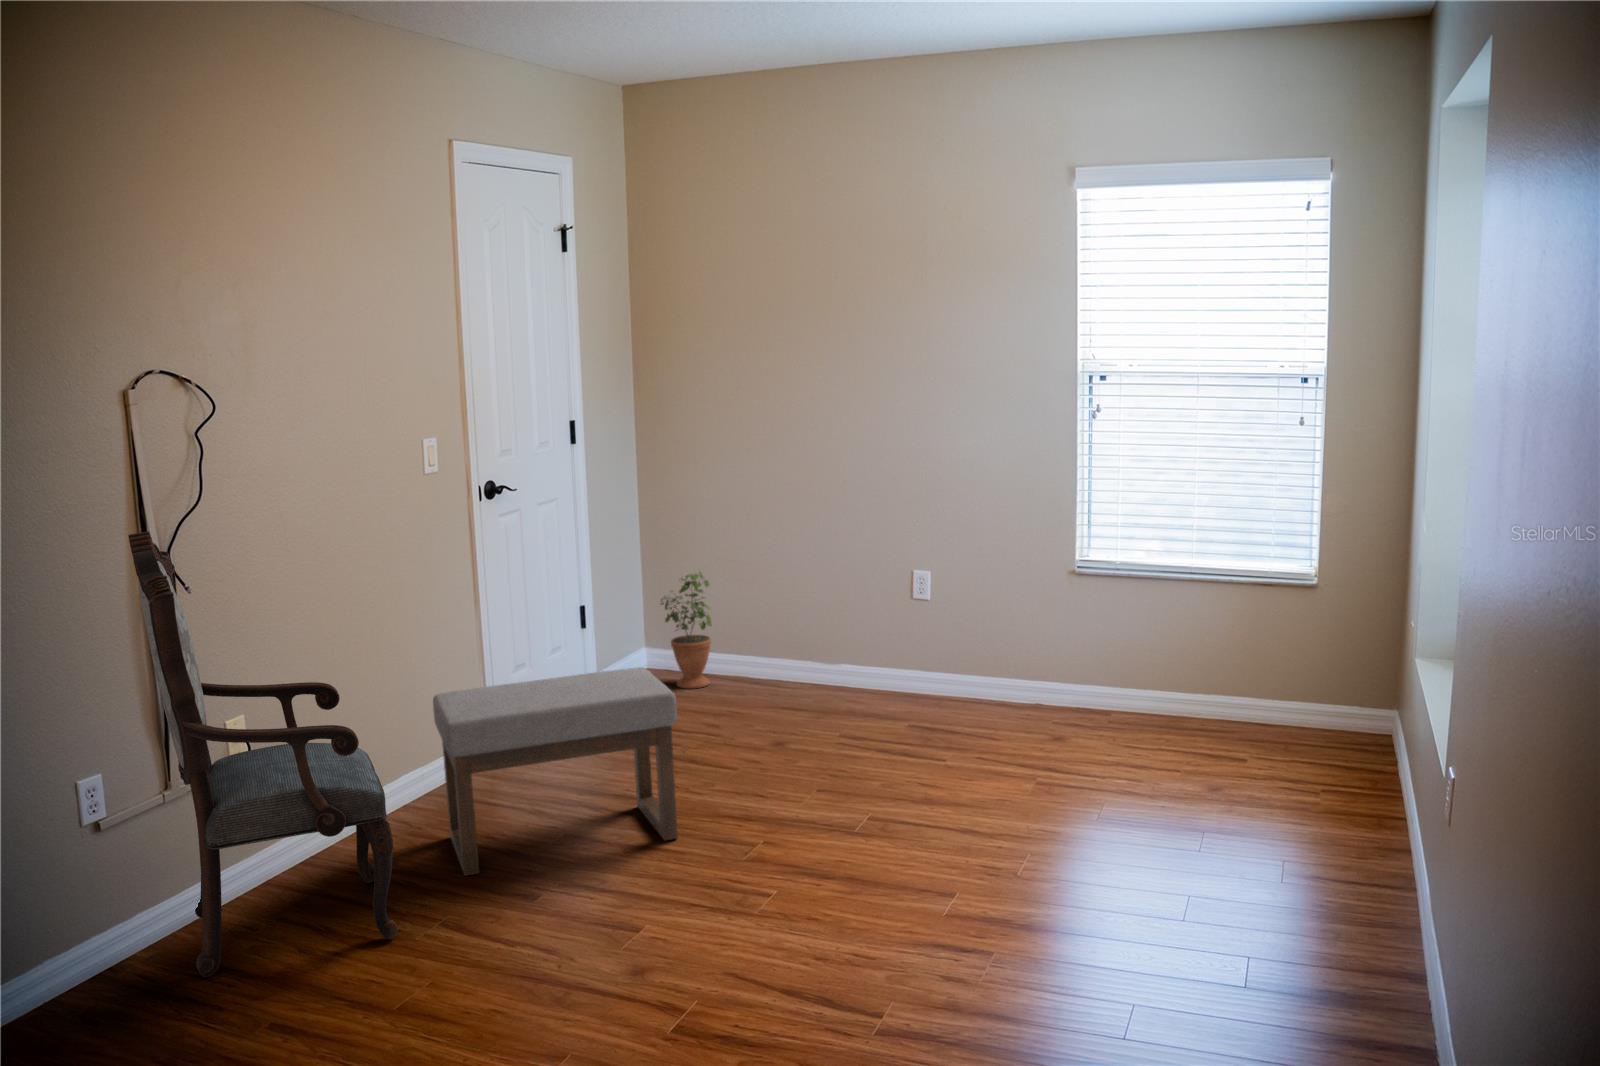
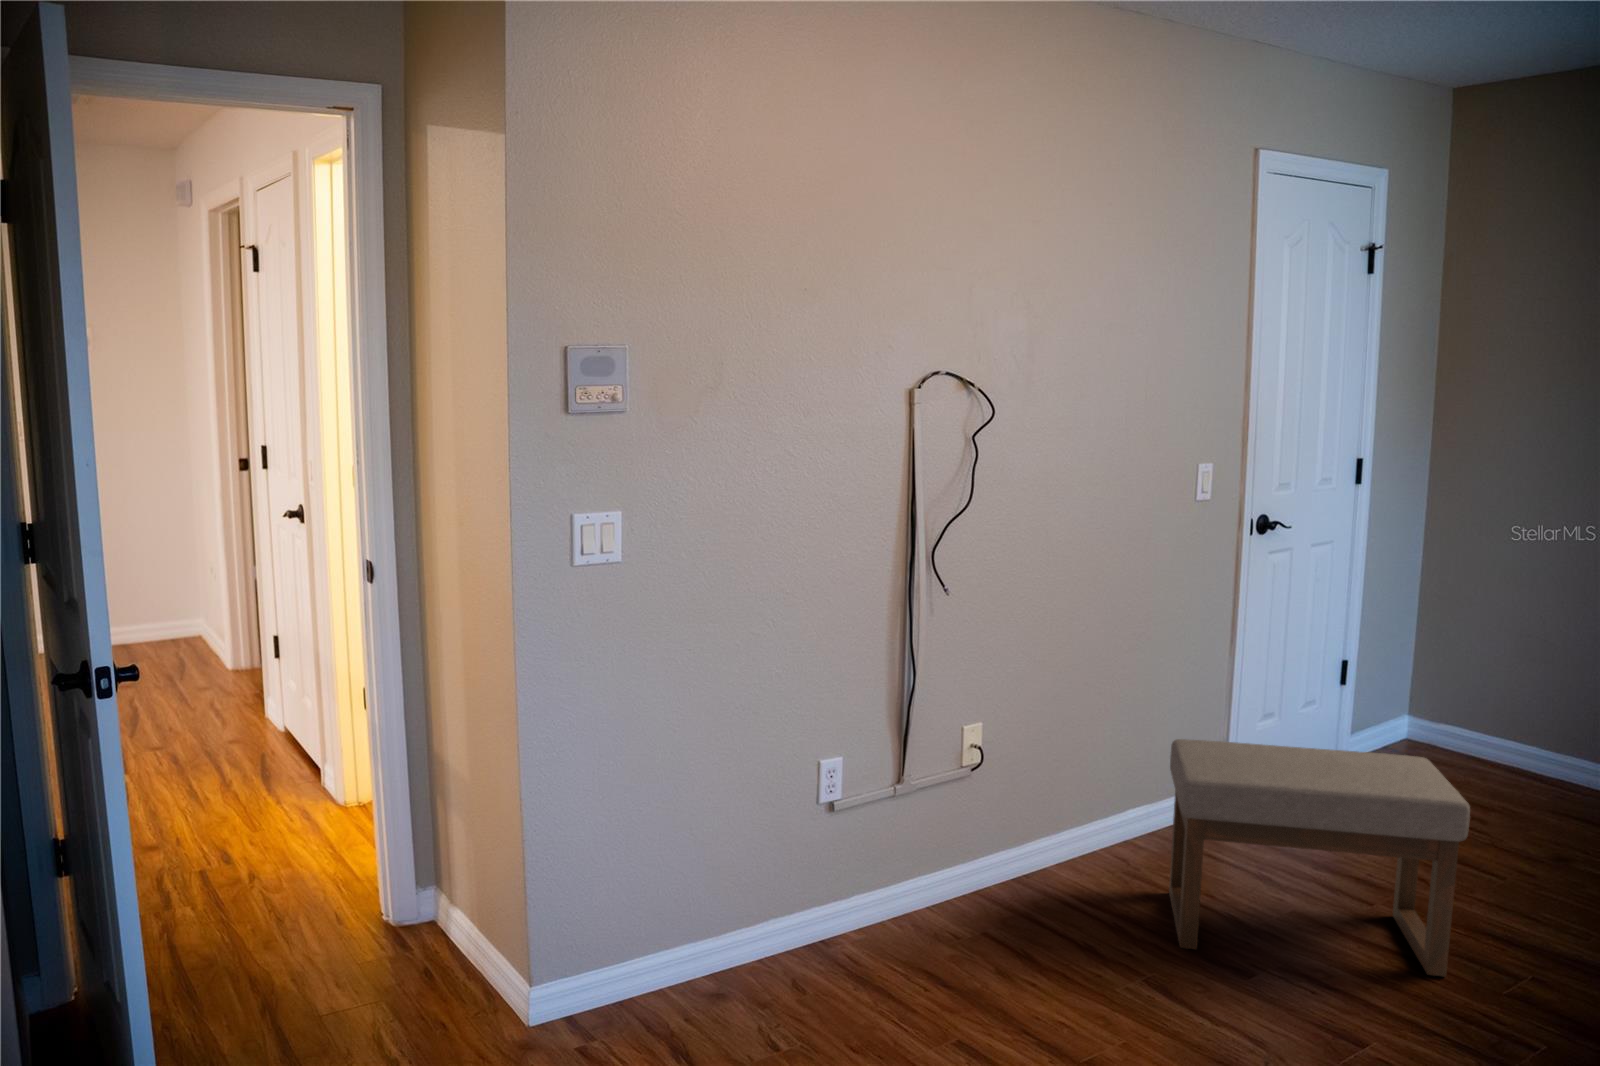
armchair: present [128,531,398,977] -> none [895,531,1109,1004]
potted plant: present [661,574,712,688] -> none [1438,639,1505,776]

